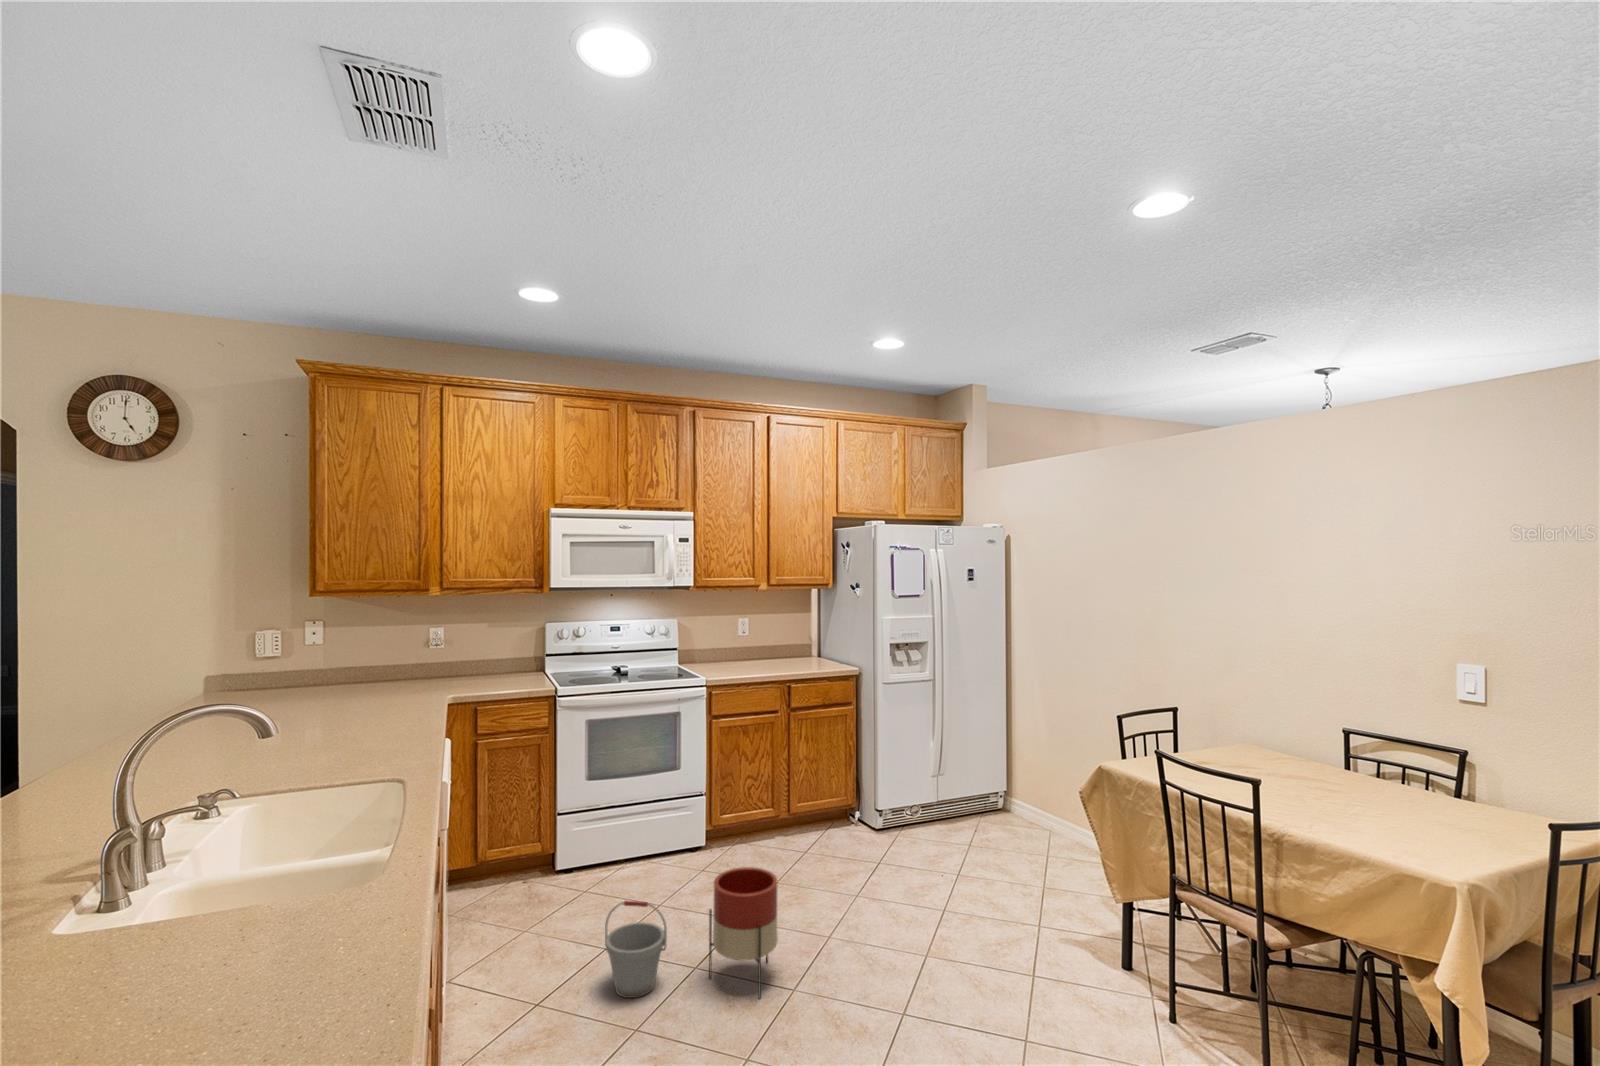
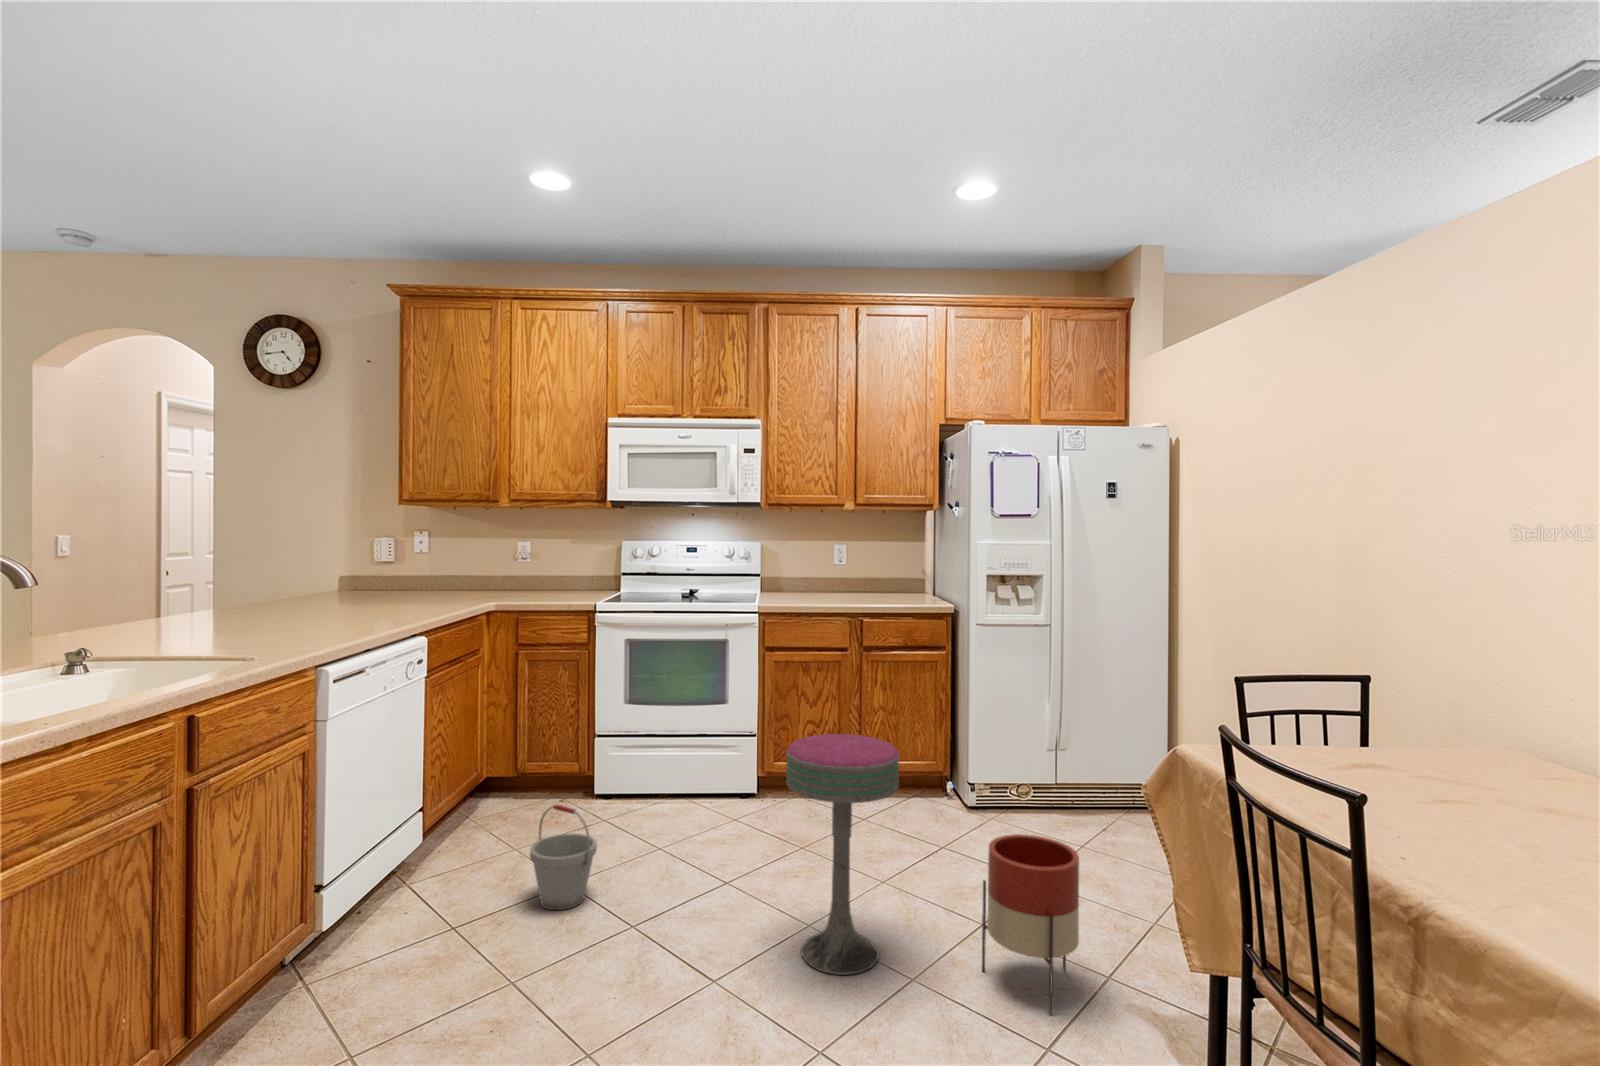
bar stool: none [846,800,934,990] -> present [786,734,899,975]
planter: present [709,867,778,998] -> present [982,834,1079,1015]

